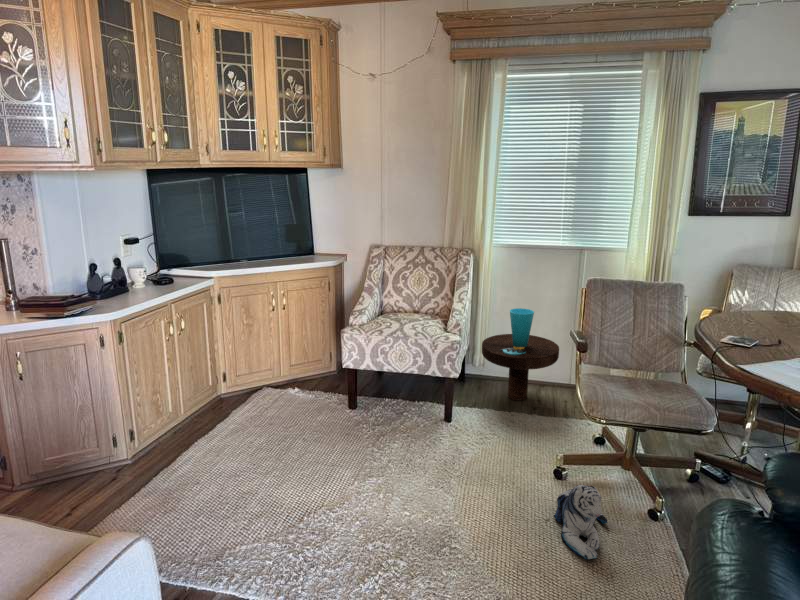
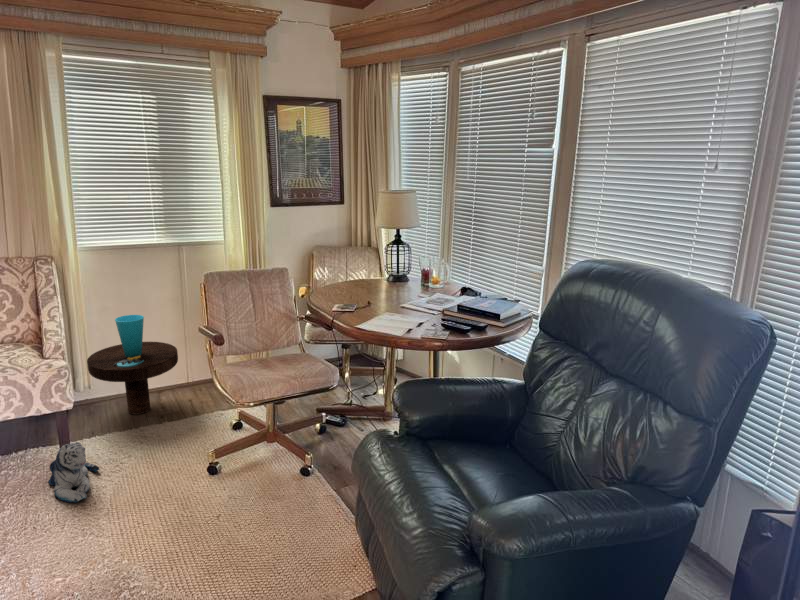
plush toy: present [554,485,607,559] -> present [48,442,99,503]

